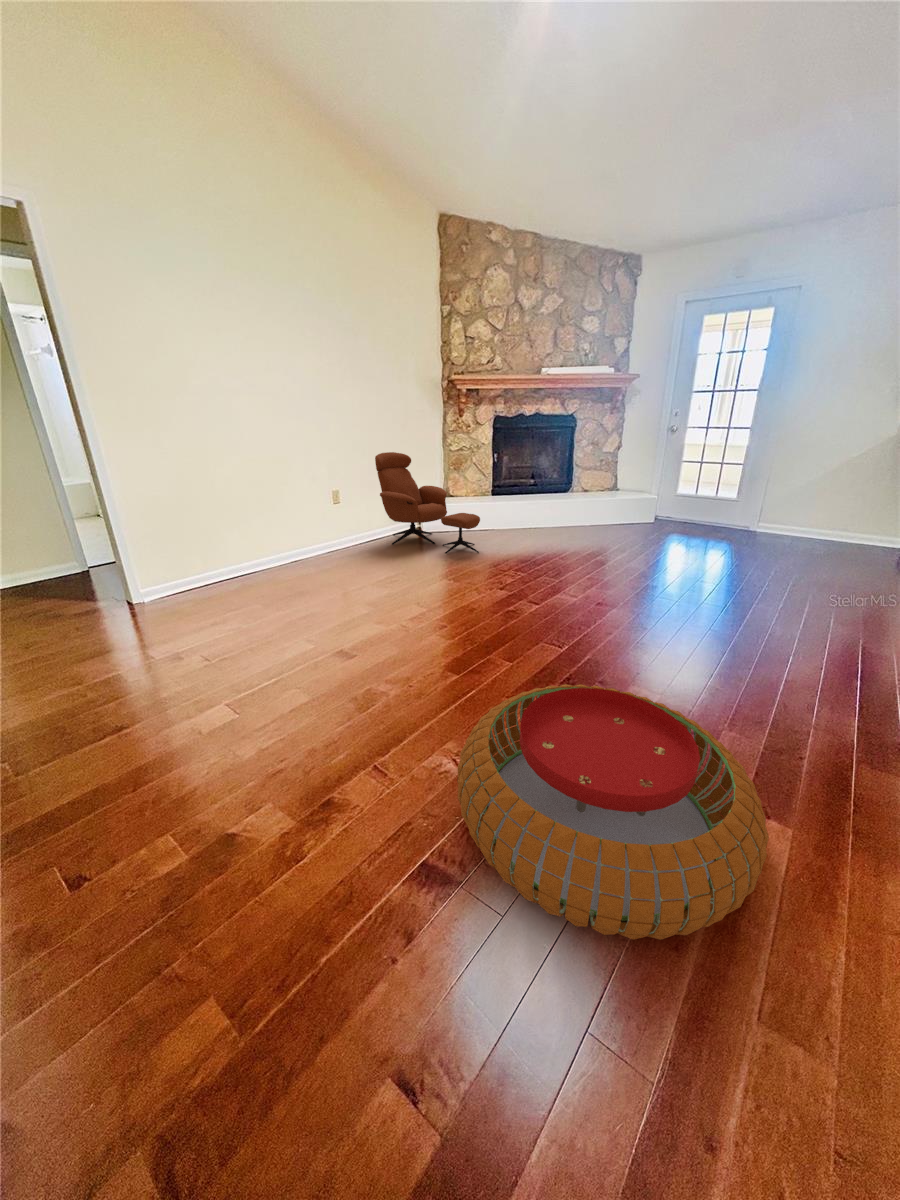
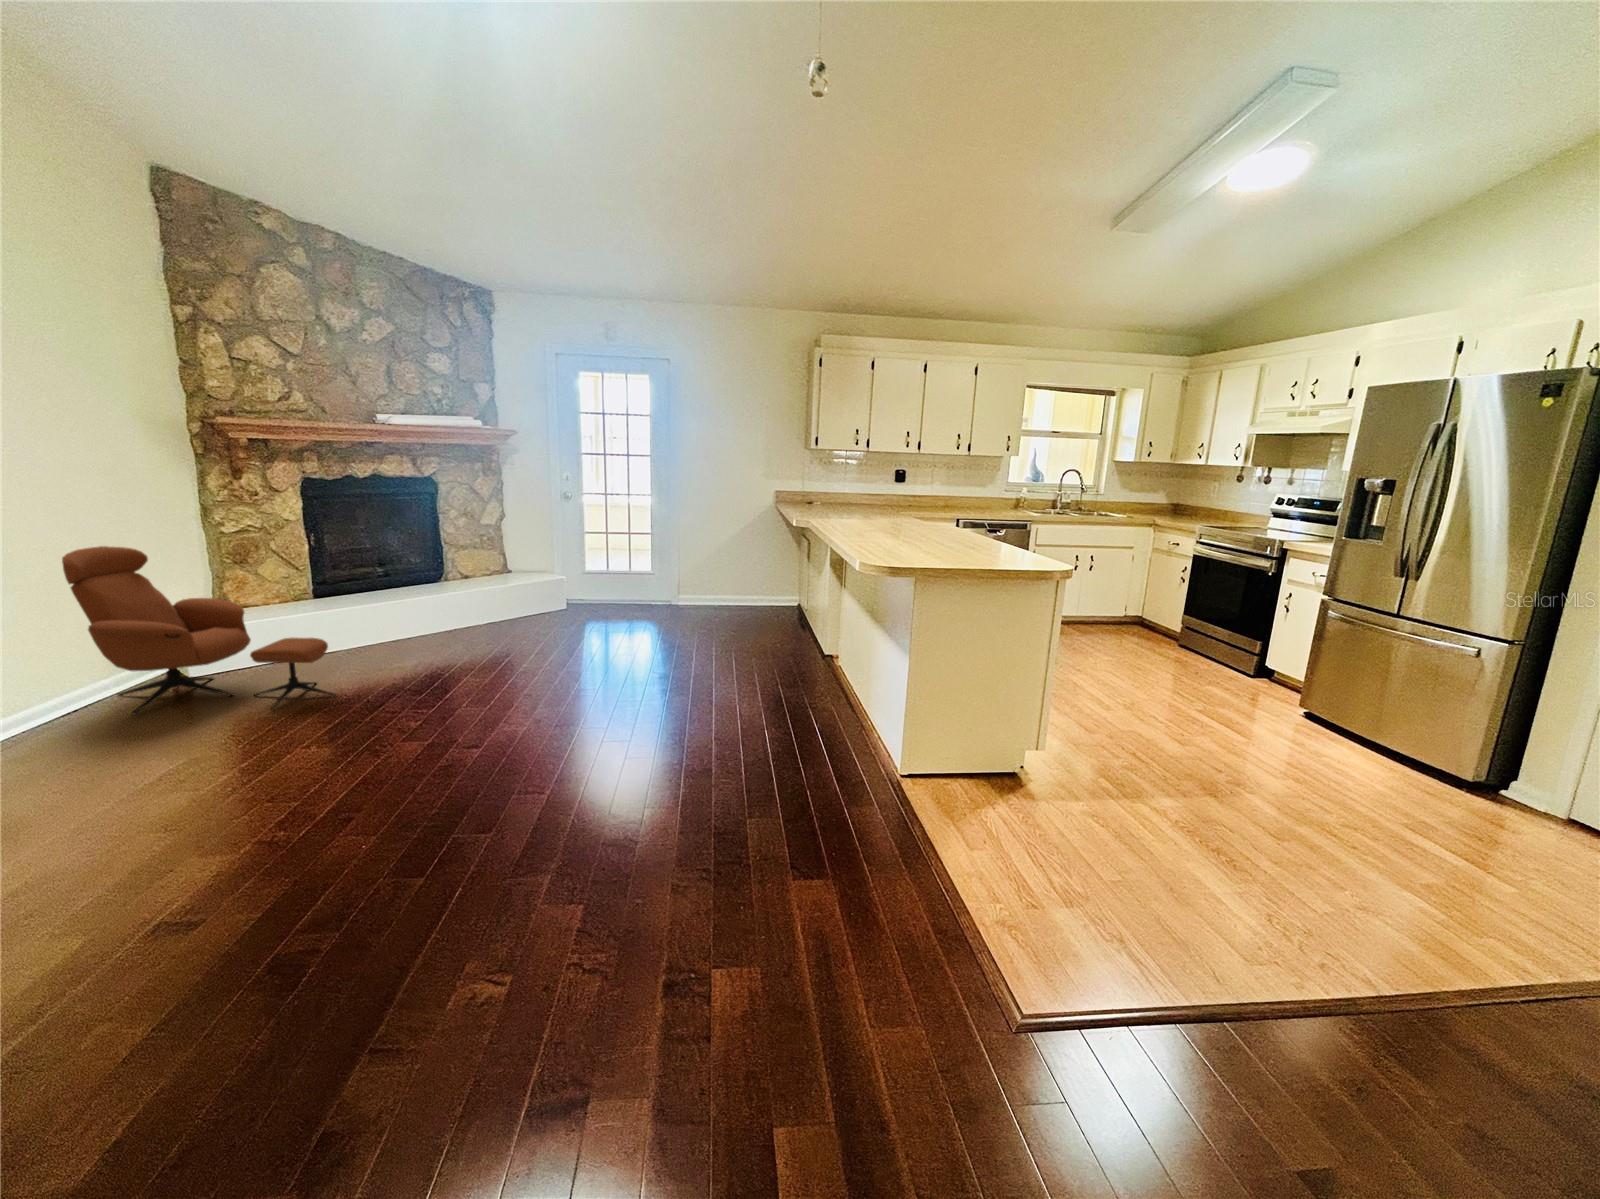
pouf: present [457,684,769,940] -> none [517,817,808,1053]

